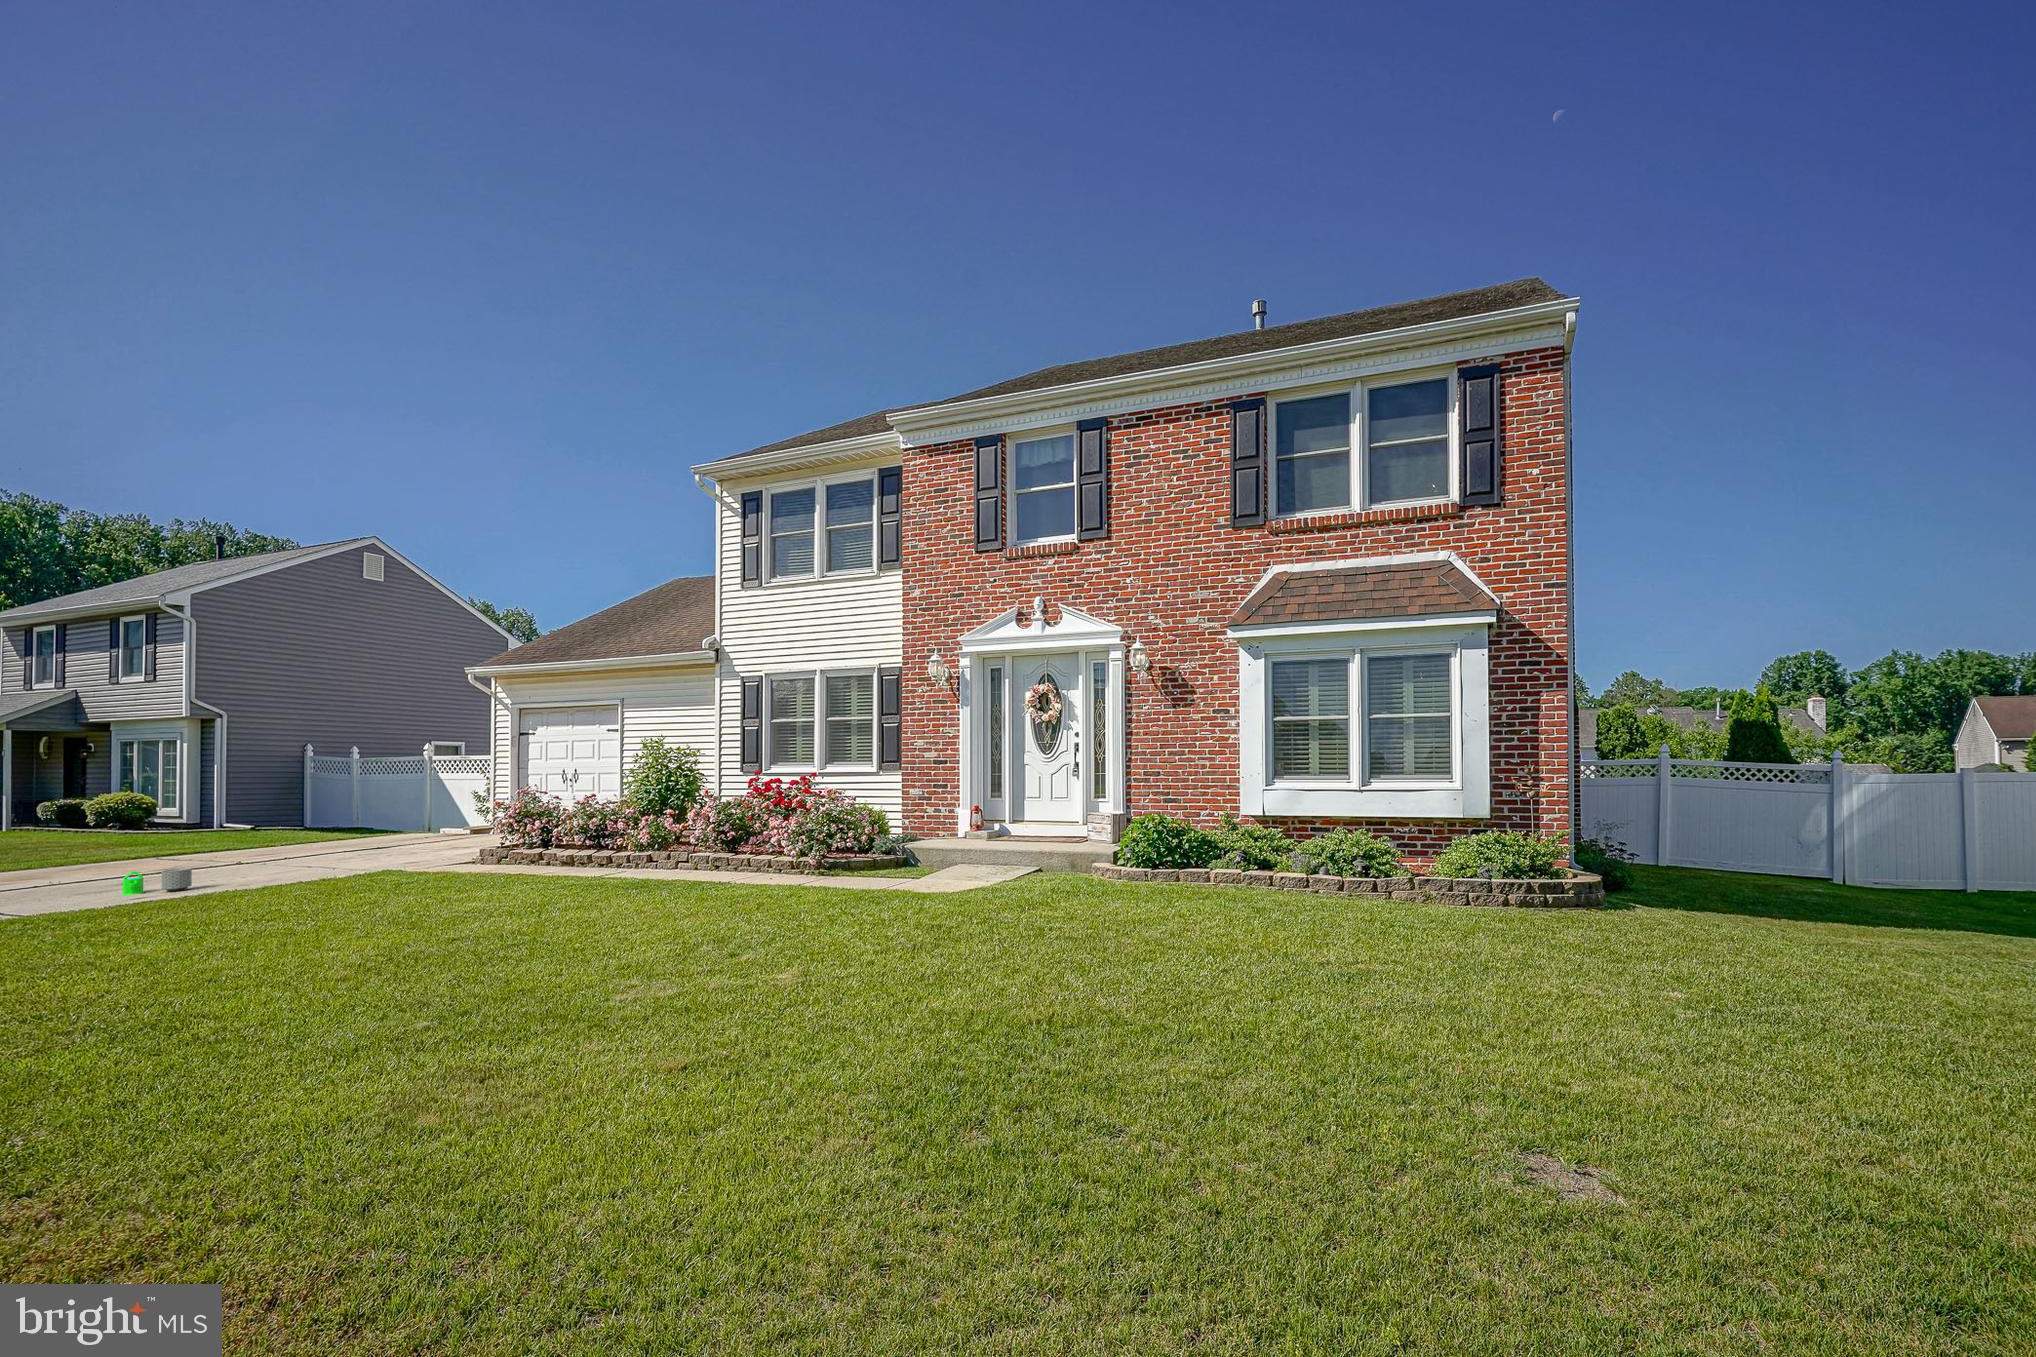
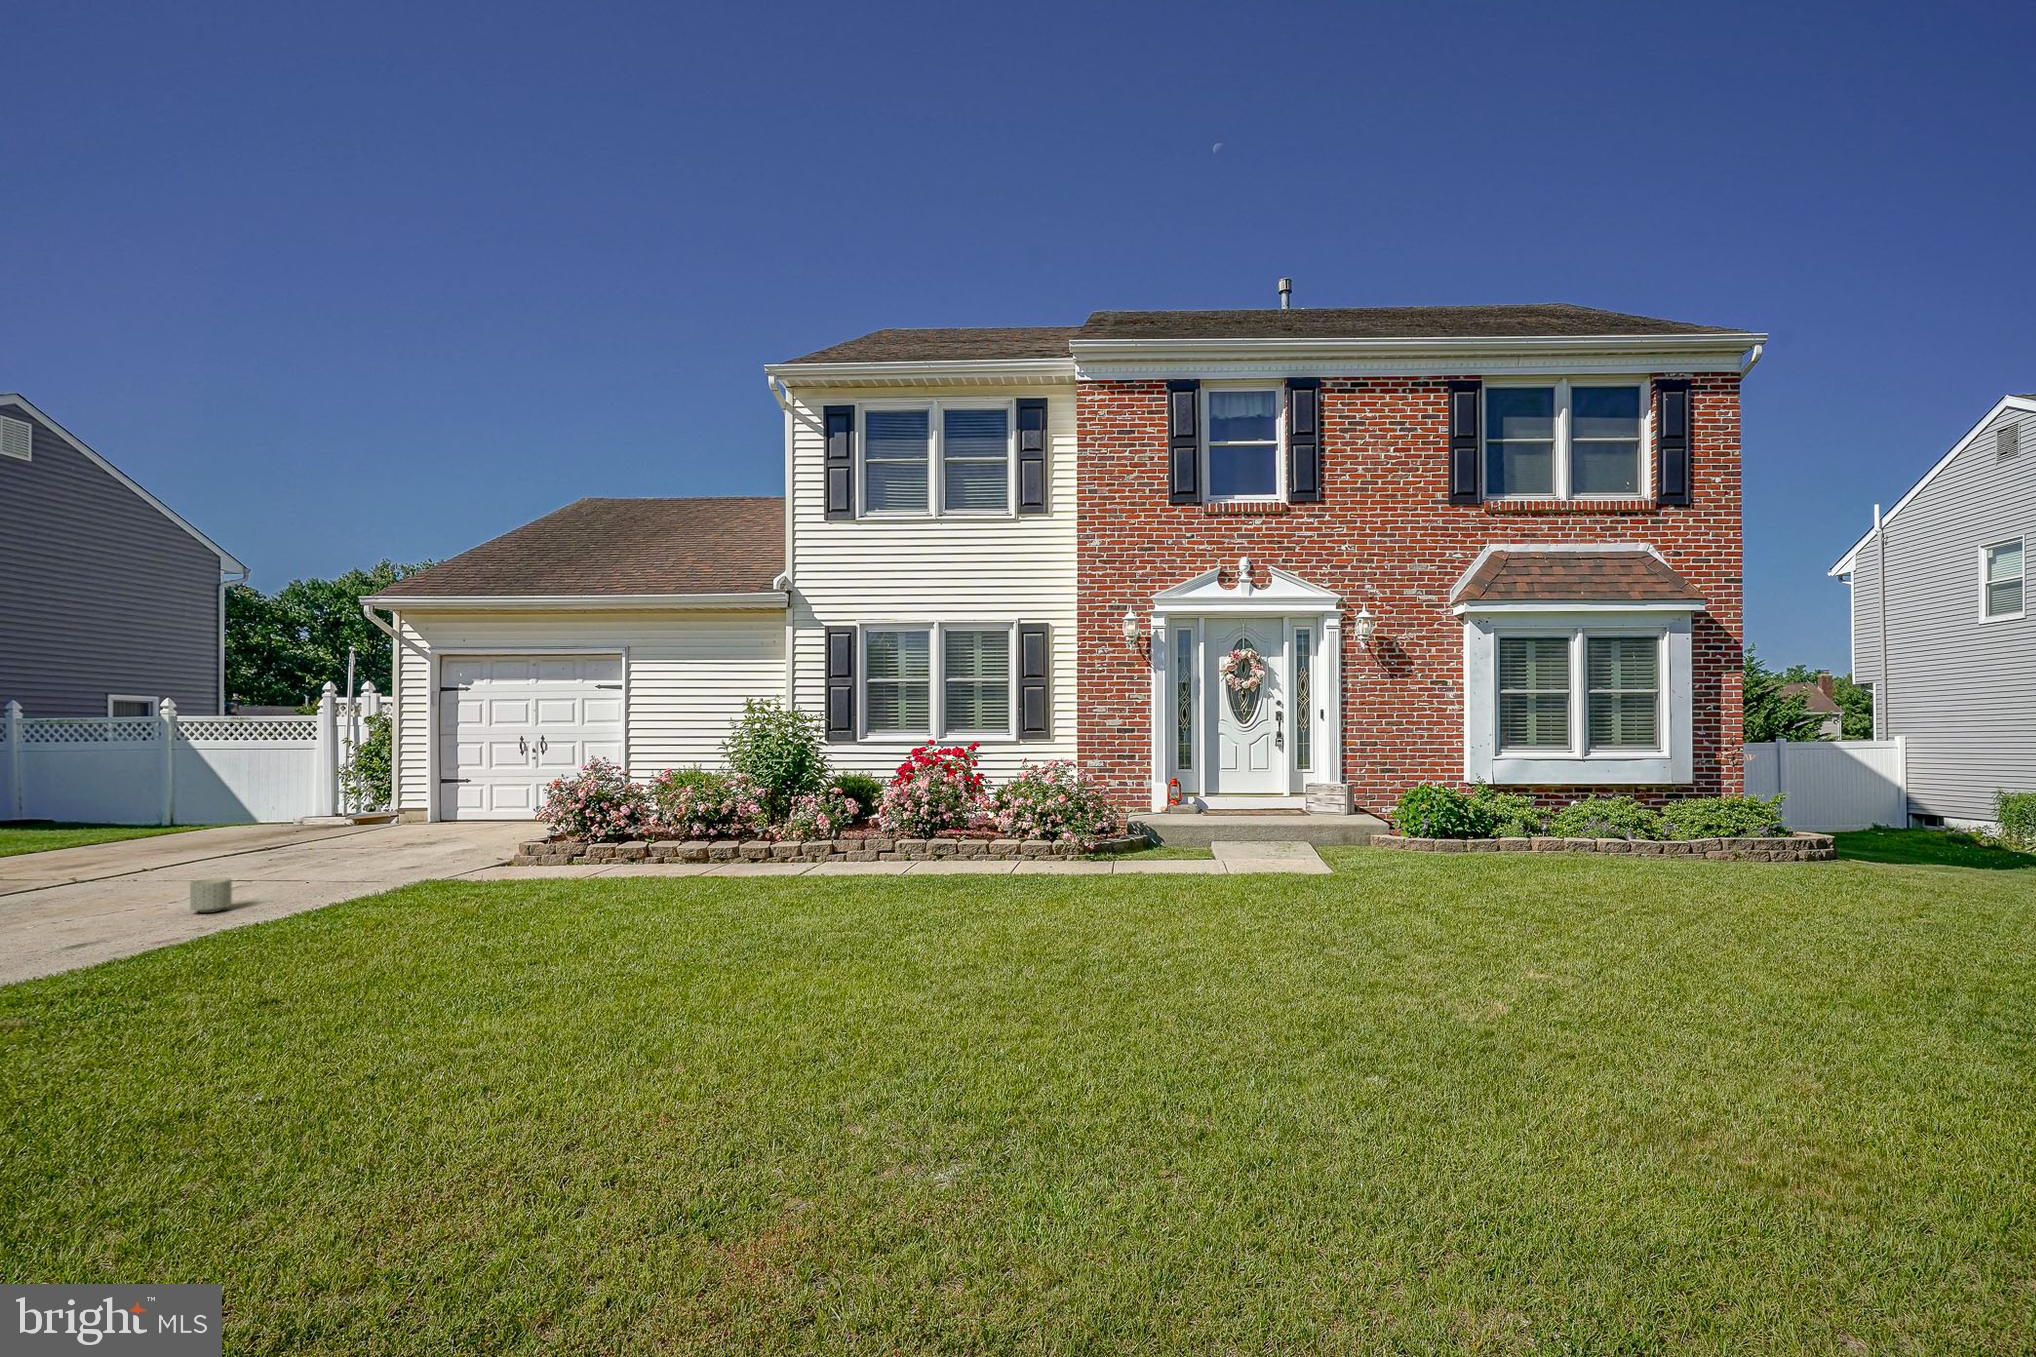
watering can: present [122,871,144,895] -> none [121,886,156,922]

